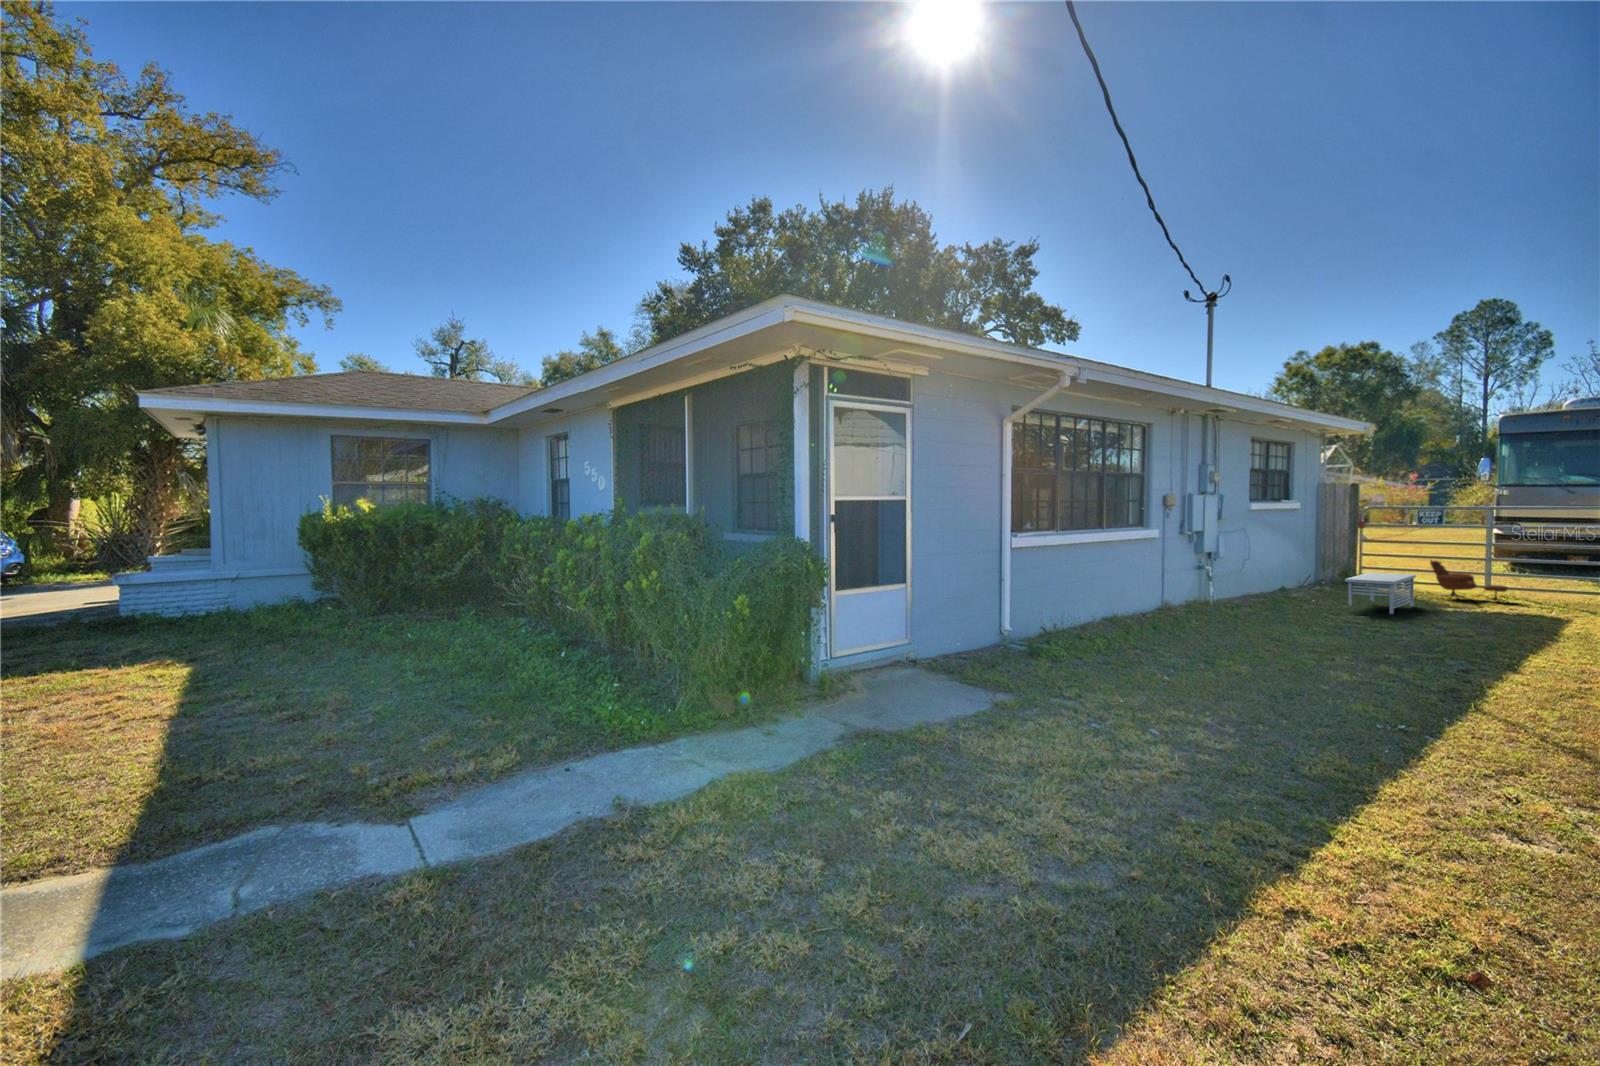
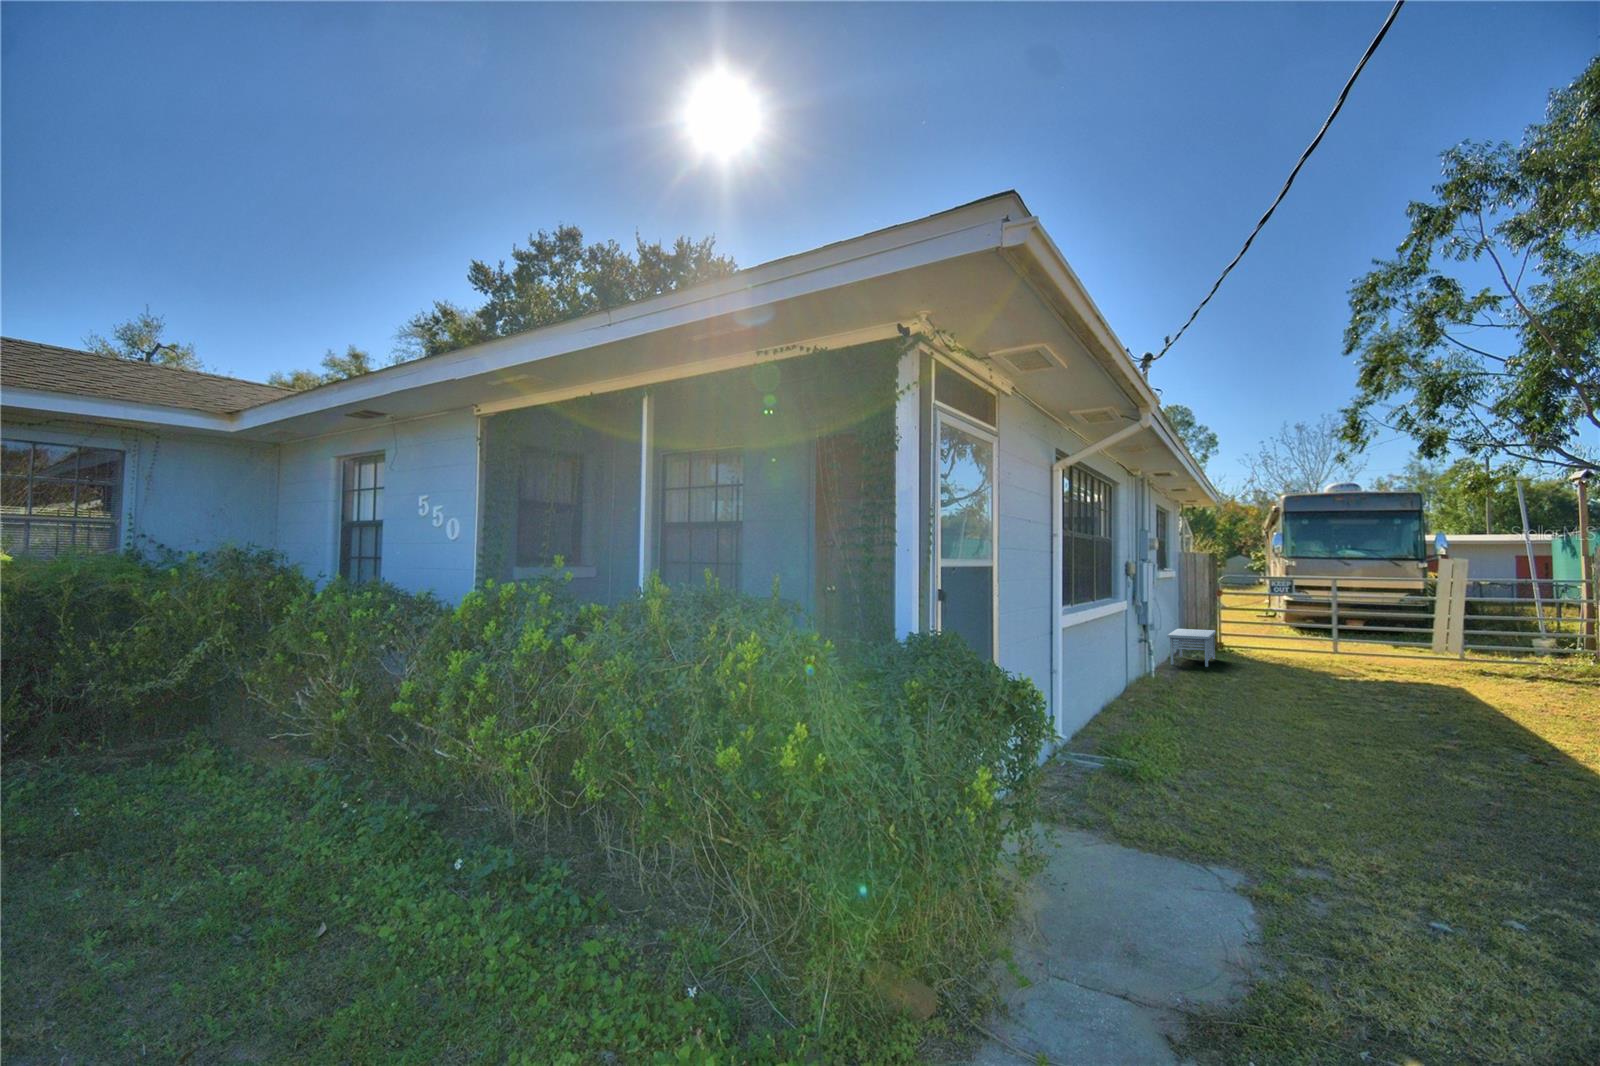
lounge chair: present [1430,559,1508,603] -> none [1217,614,1280,655]

